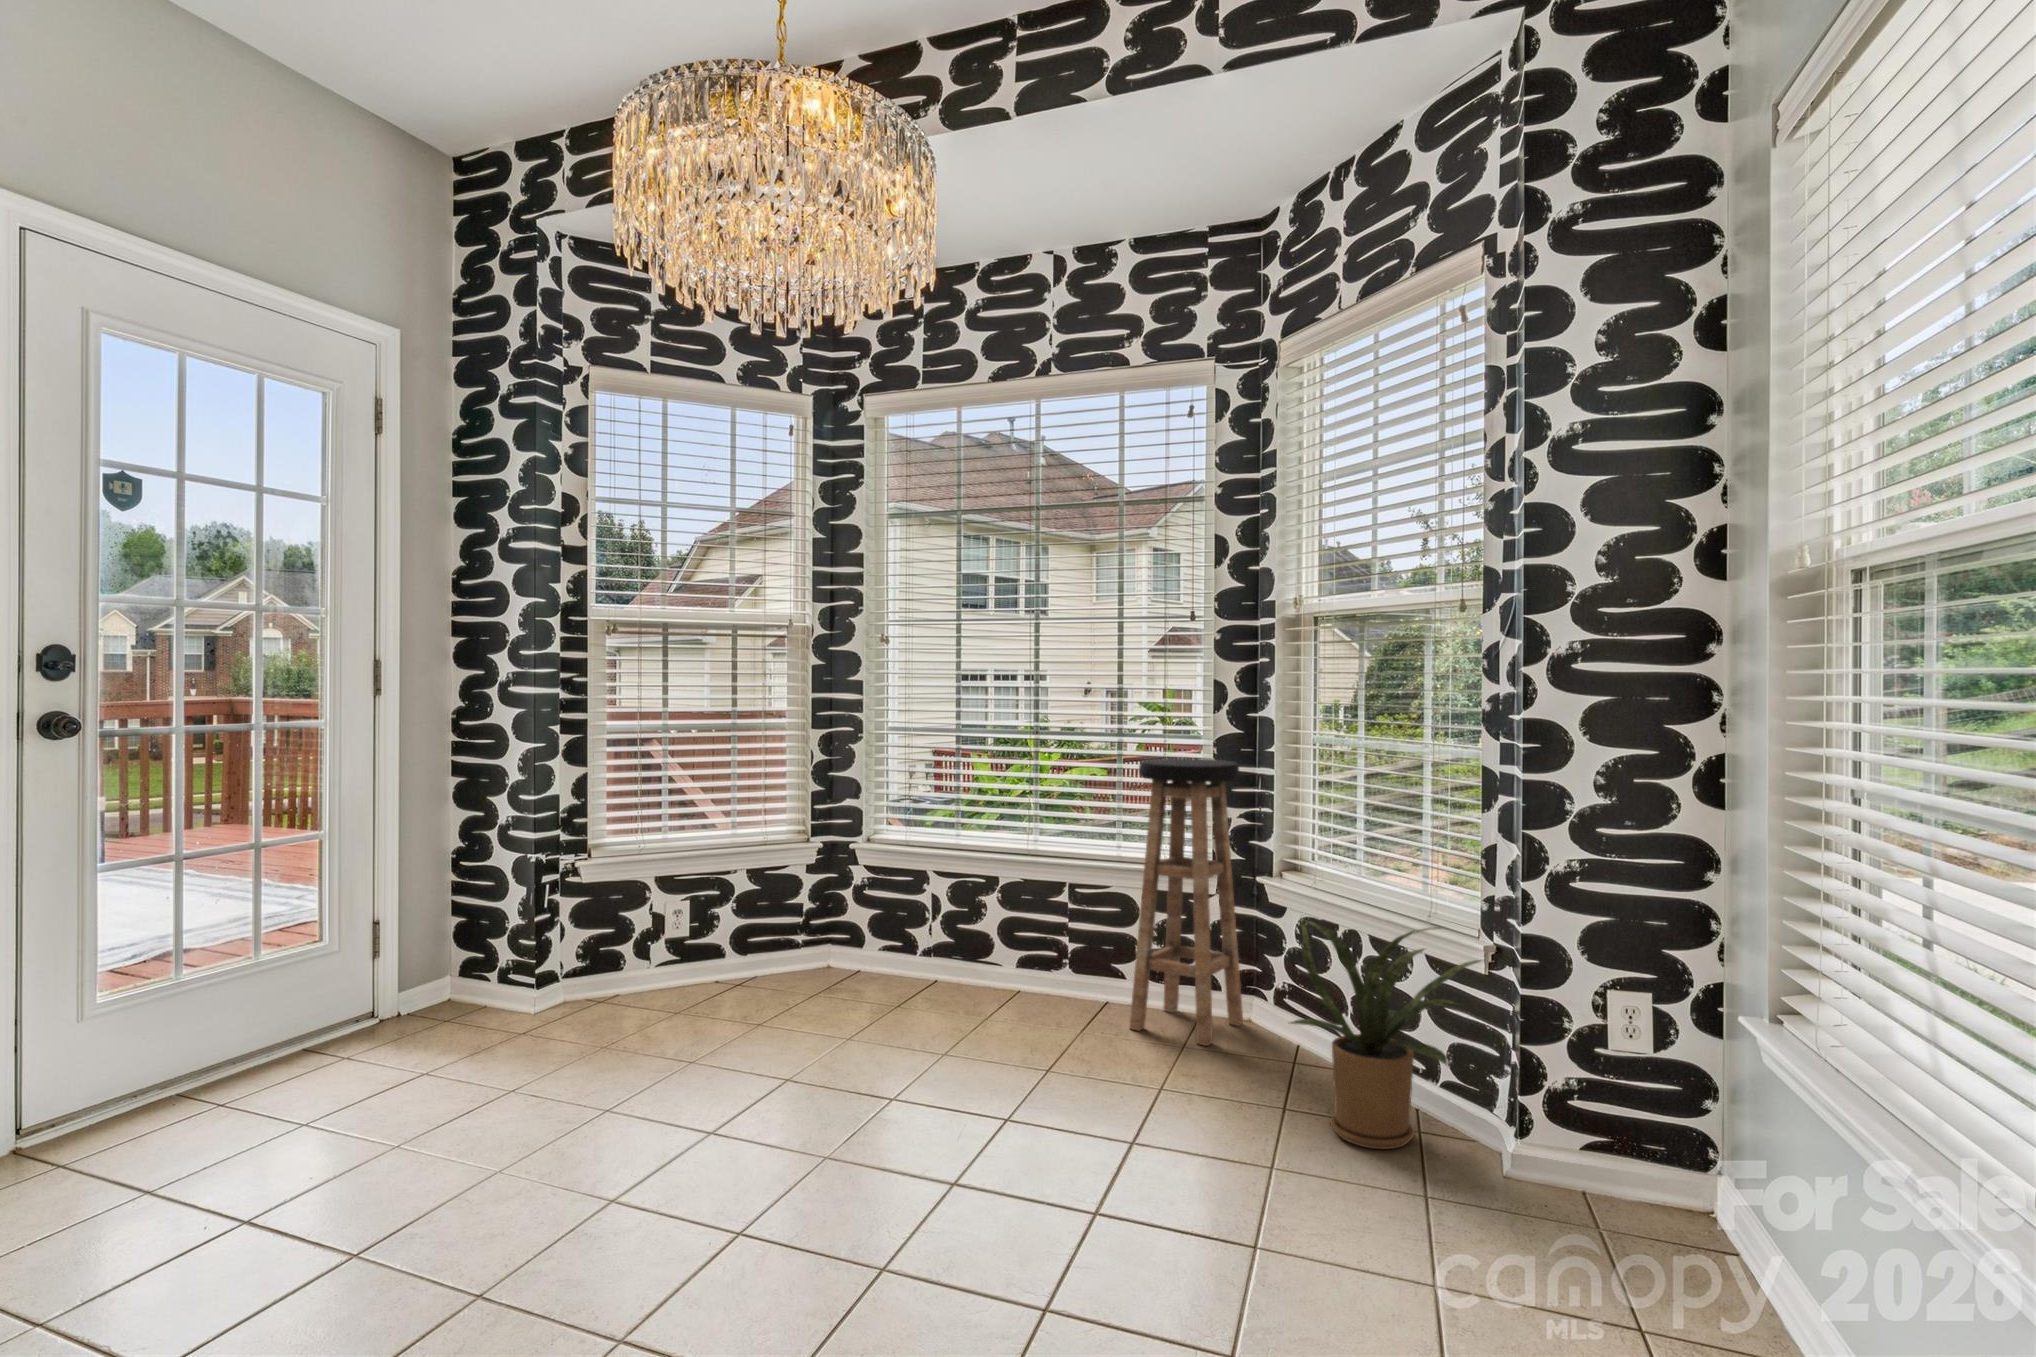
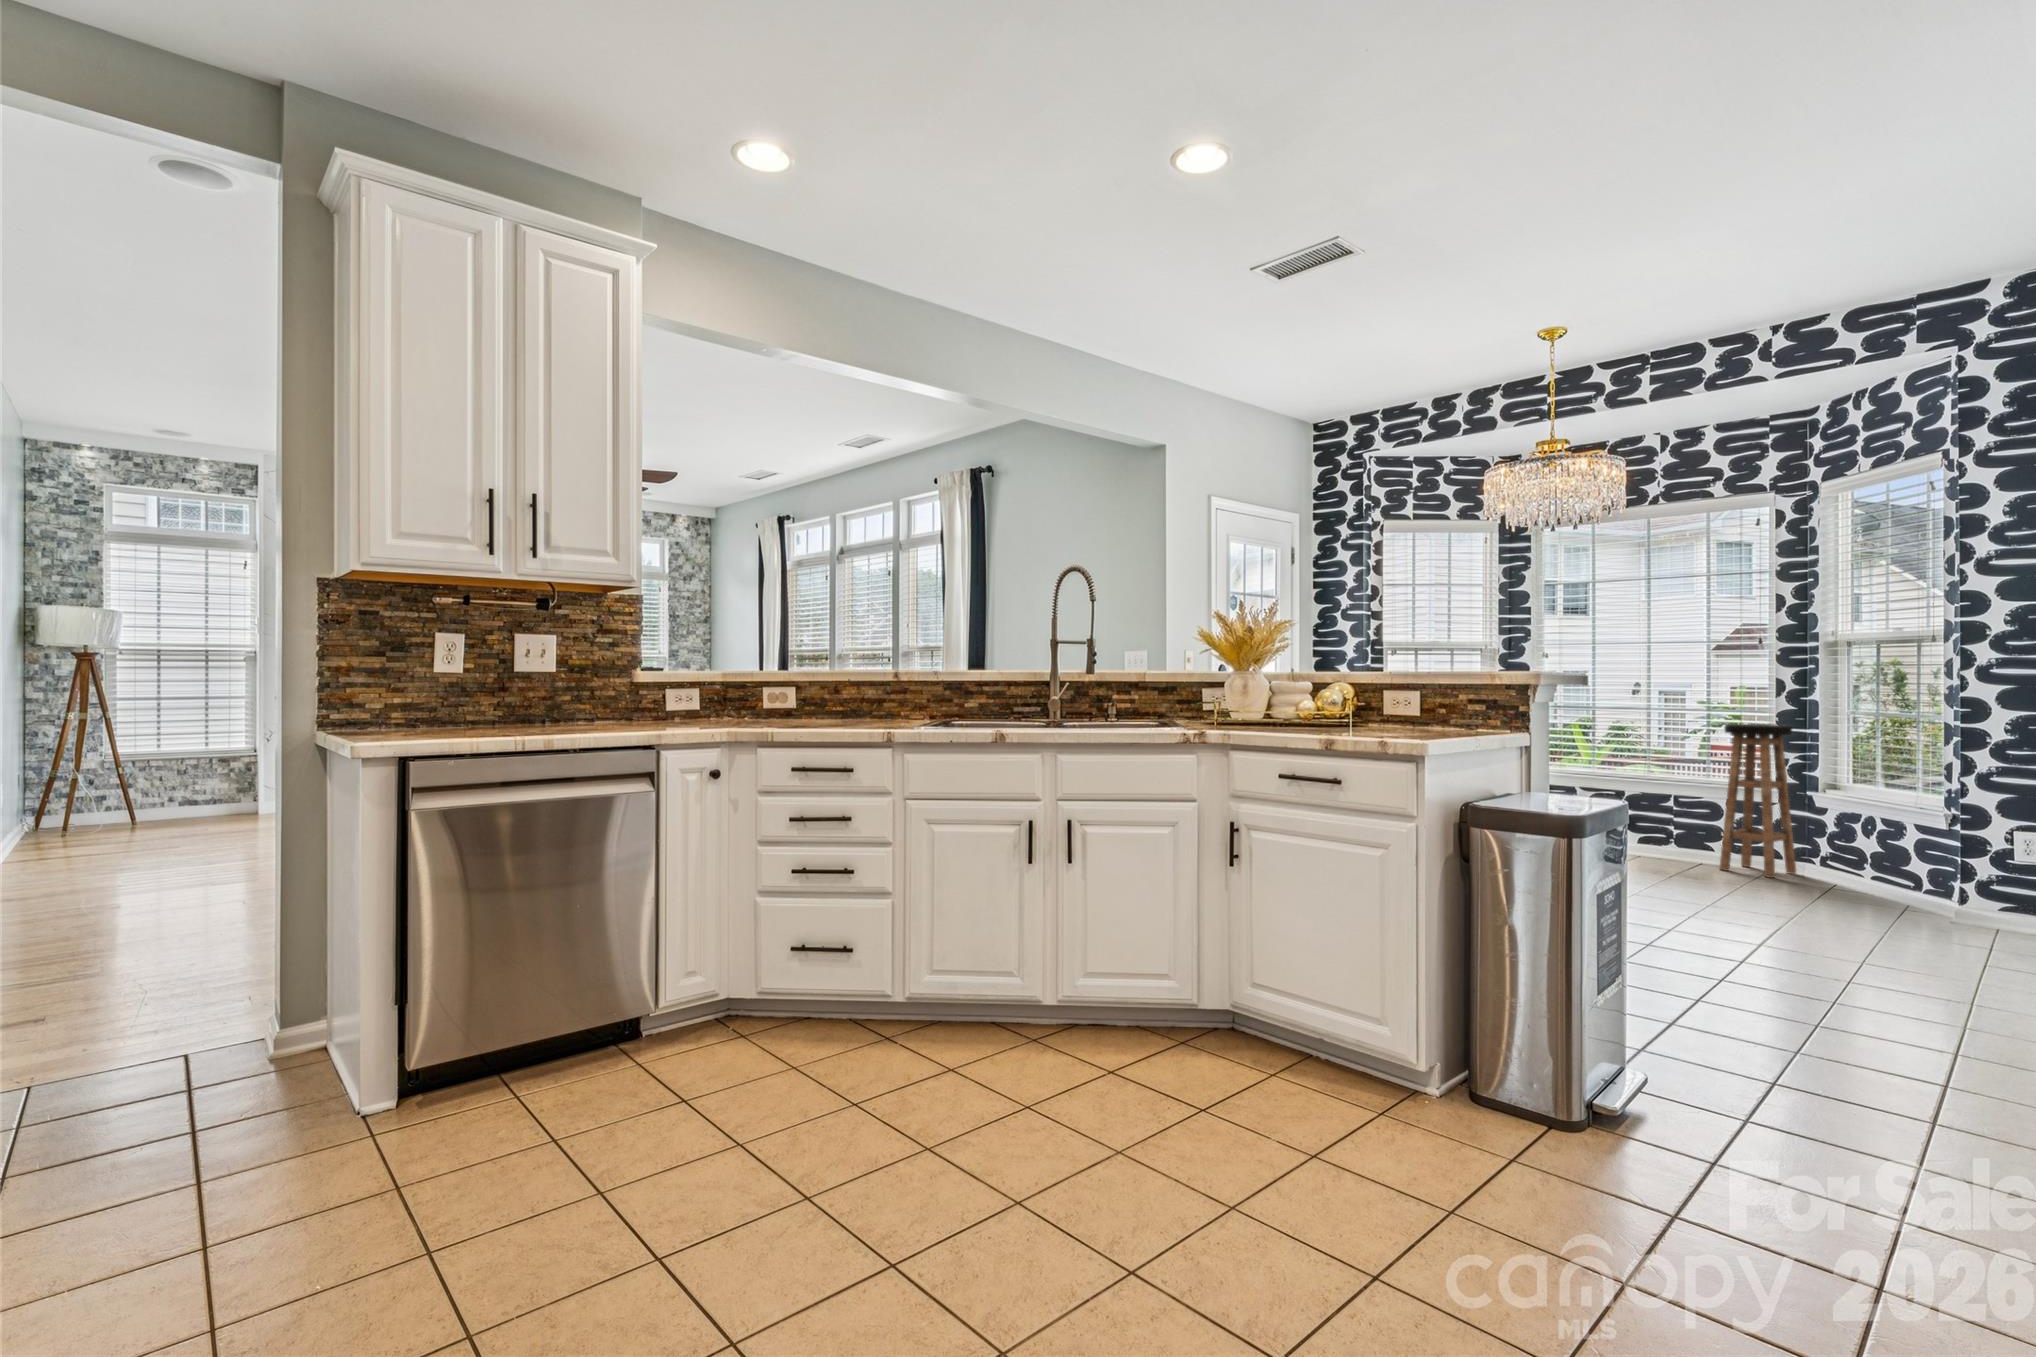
house plant: present [1291,919,1481,1149] -> none [1820,797,1945,910]

